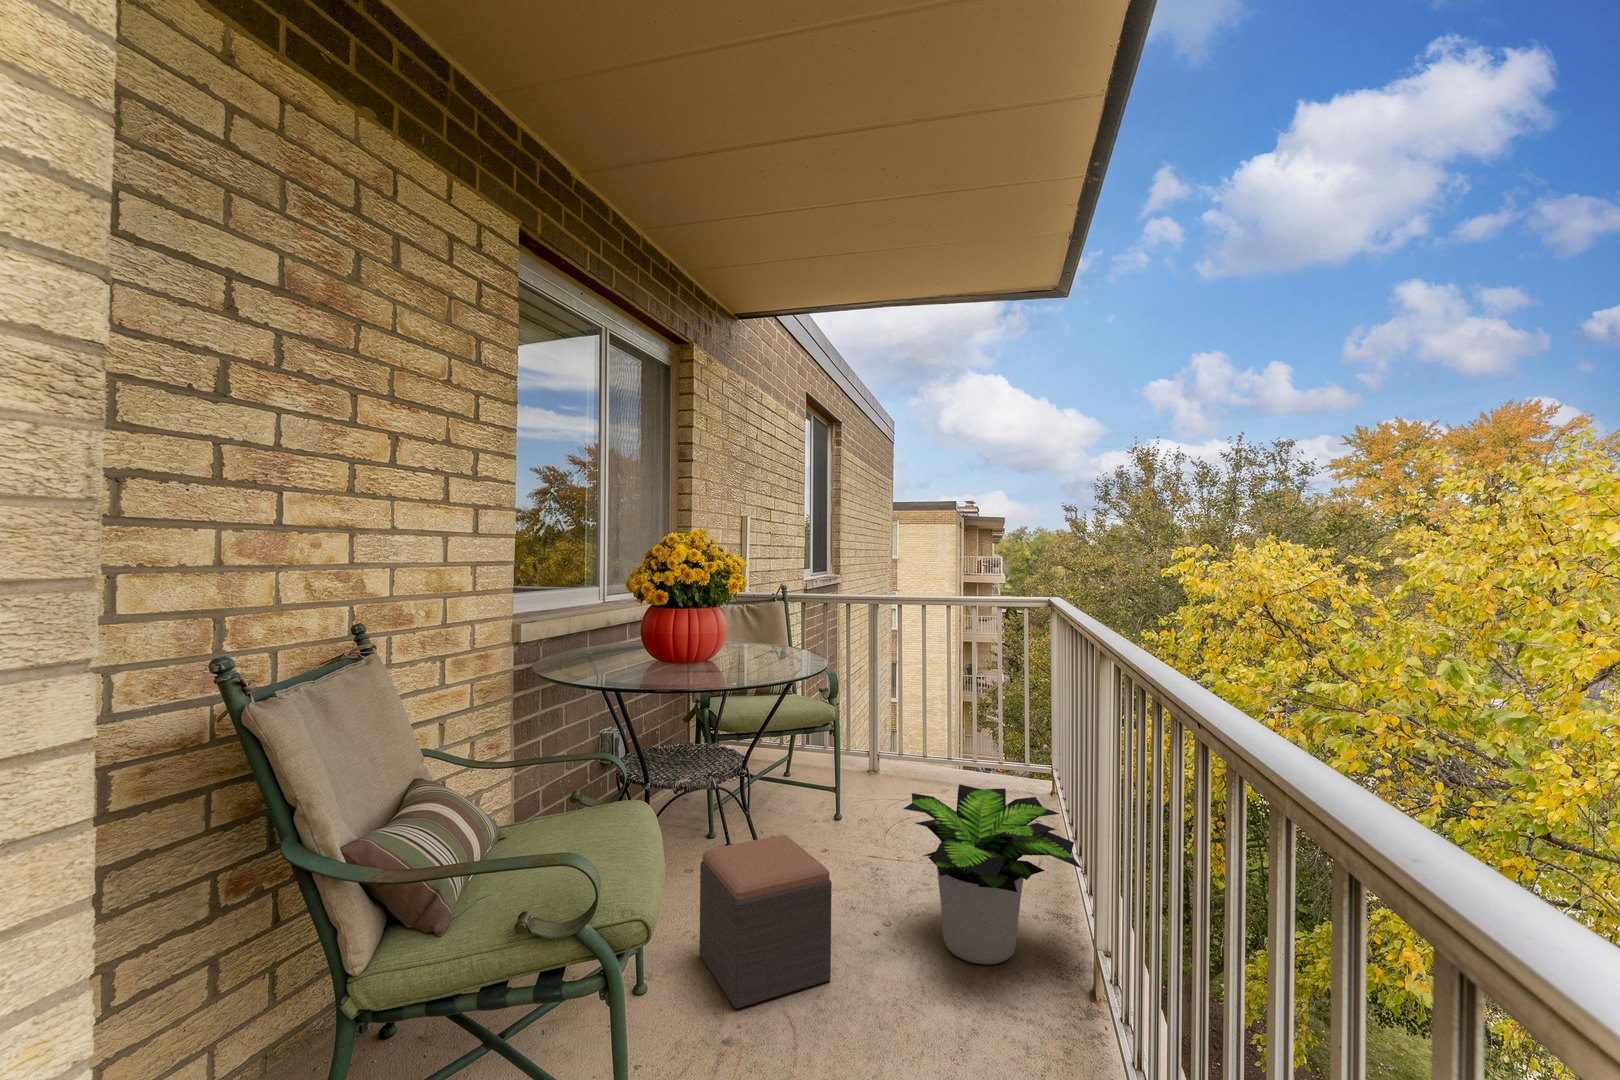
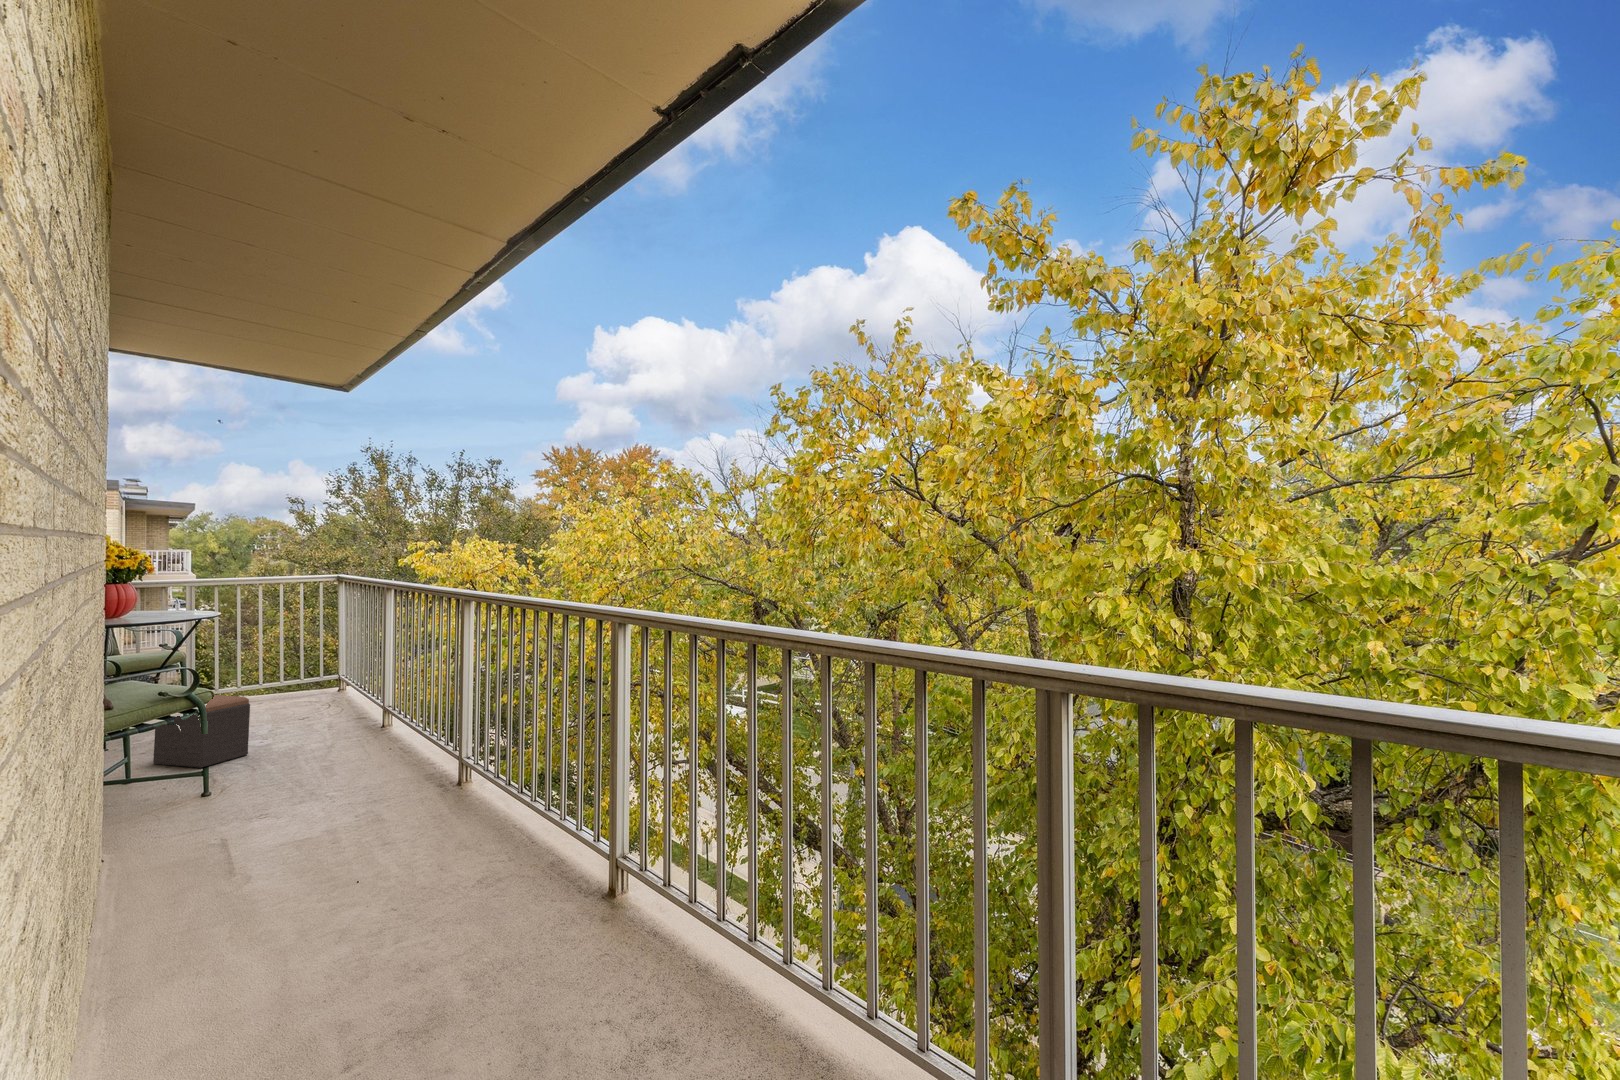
potted plant: present [903,784,1081,964] -> none [282,662,381,739]

